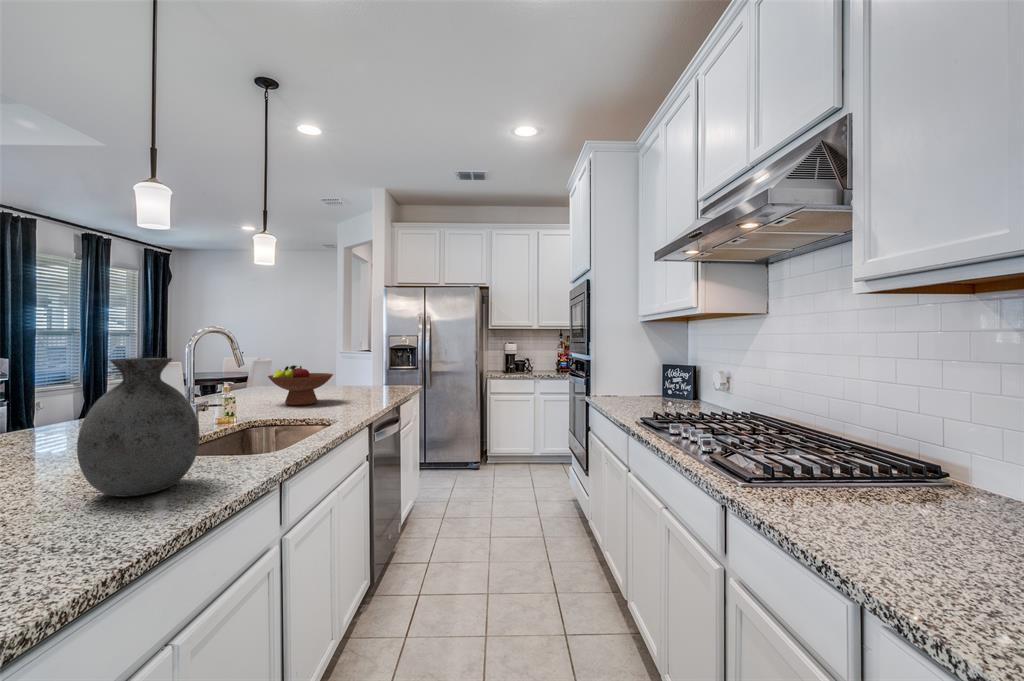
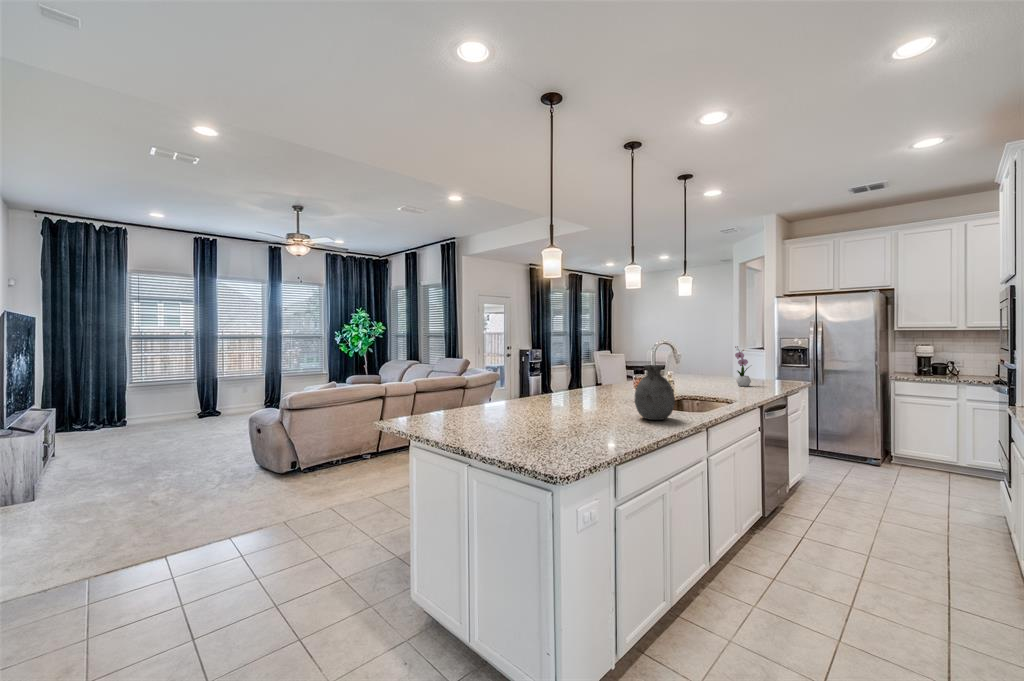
flower arrangement: none [338,339,360,396] -> present [735,346,751,386]
fruit bowl: present [268,365,333,405] -> none [690,364,732,390]

